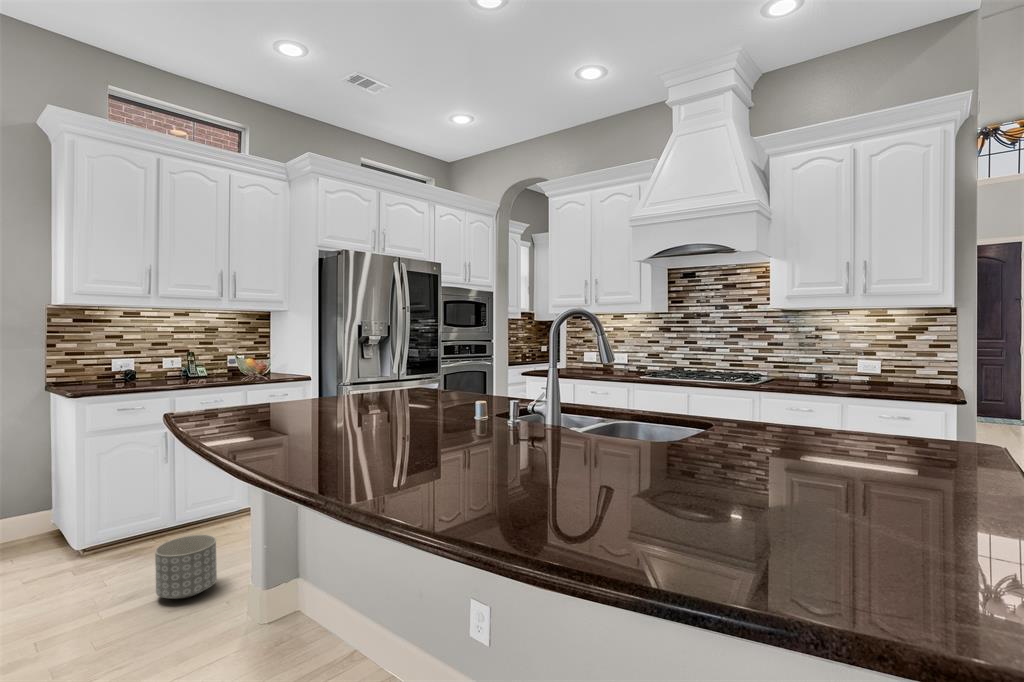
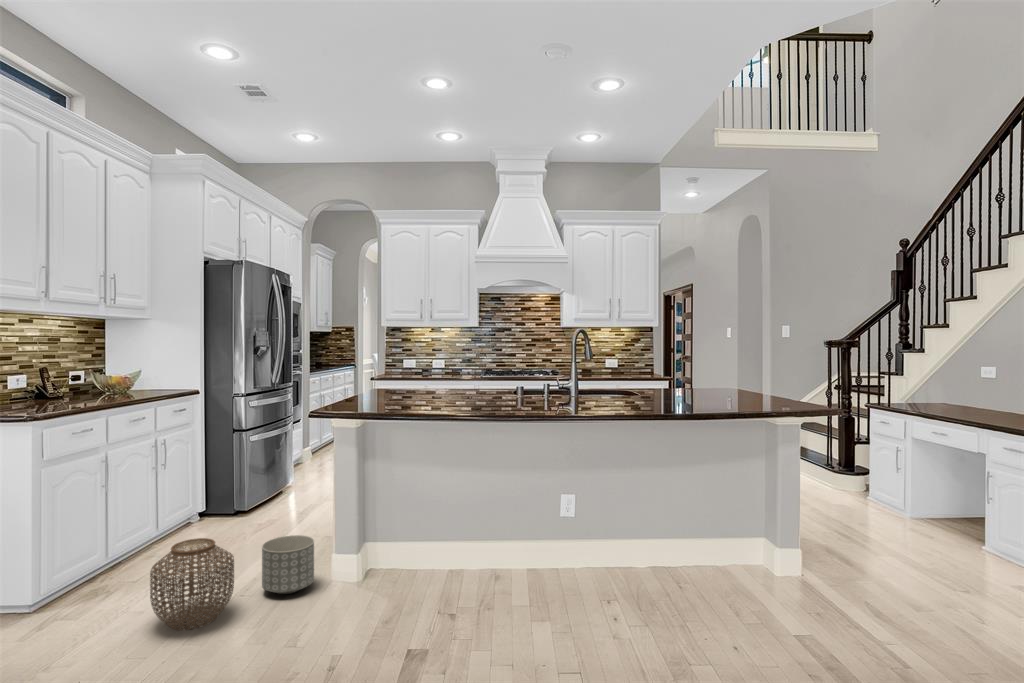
woven basket: none [41,518,132,606] -> present [150,538,234,630]

